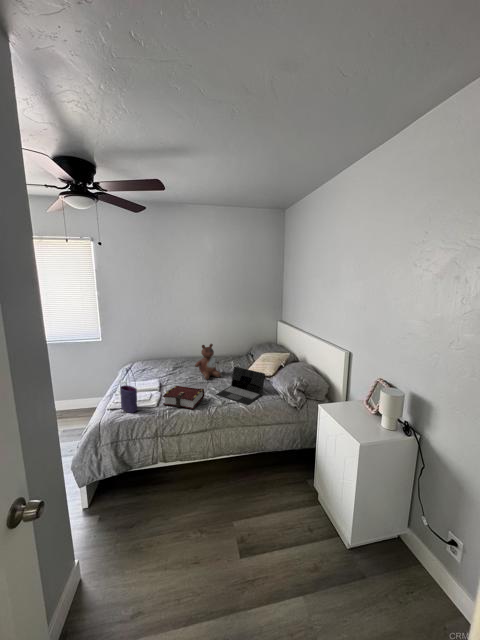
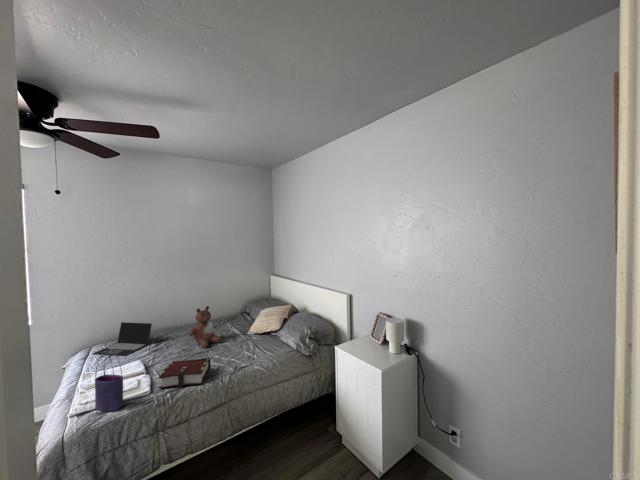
laptop: present [216,366,265,405] -> present [93,322,152,356]

